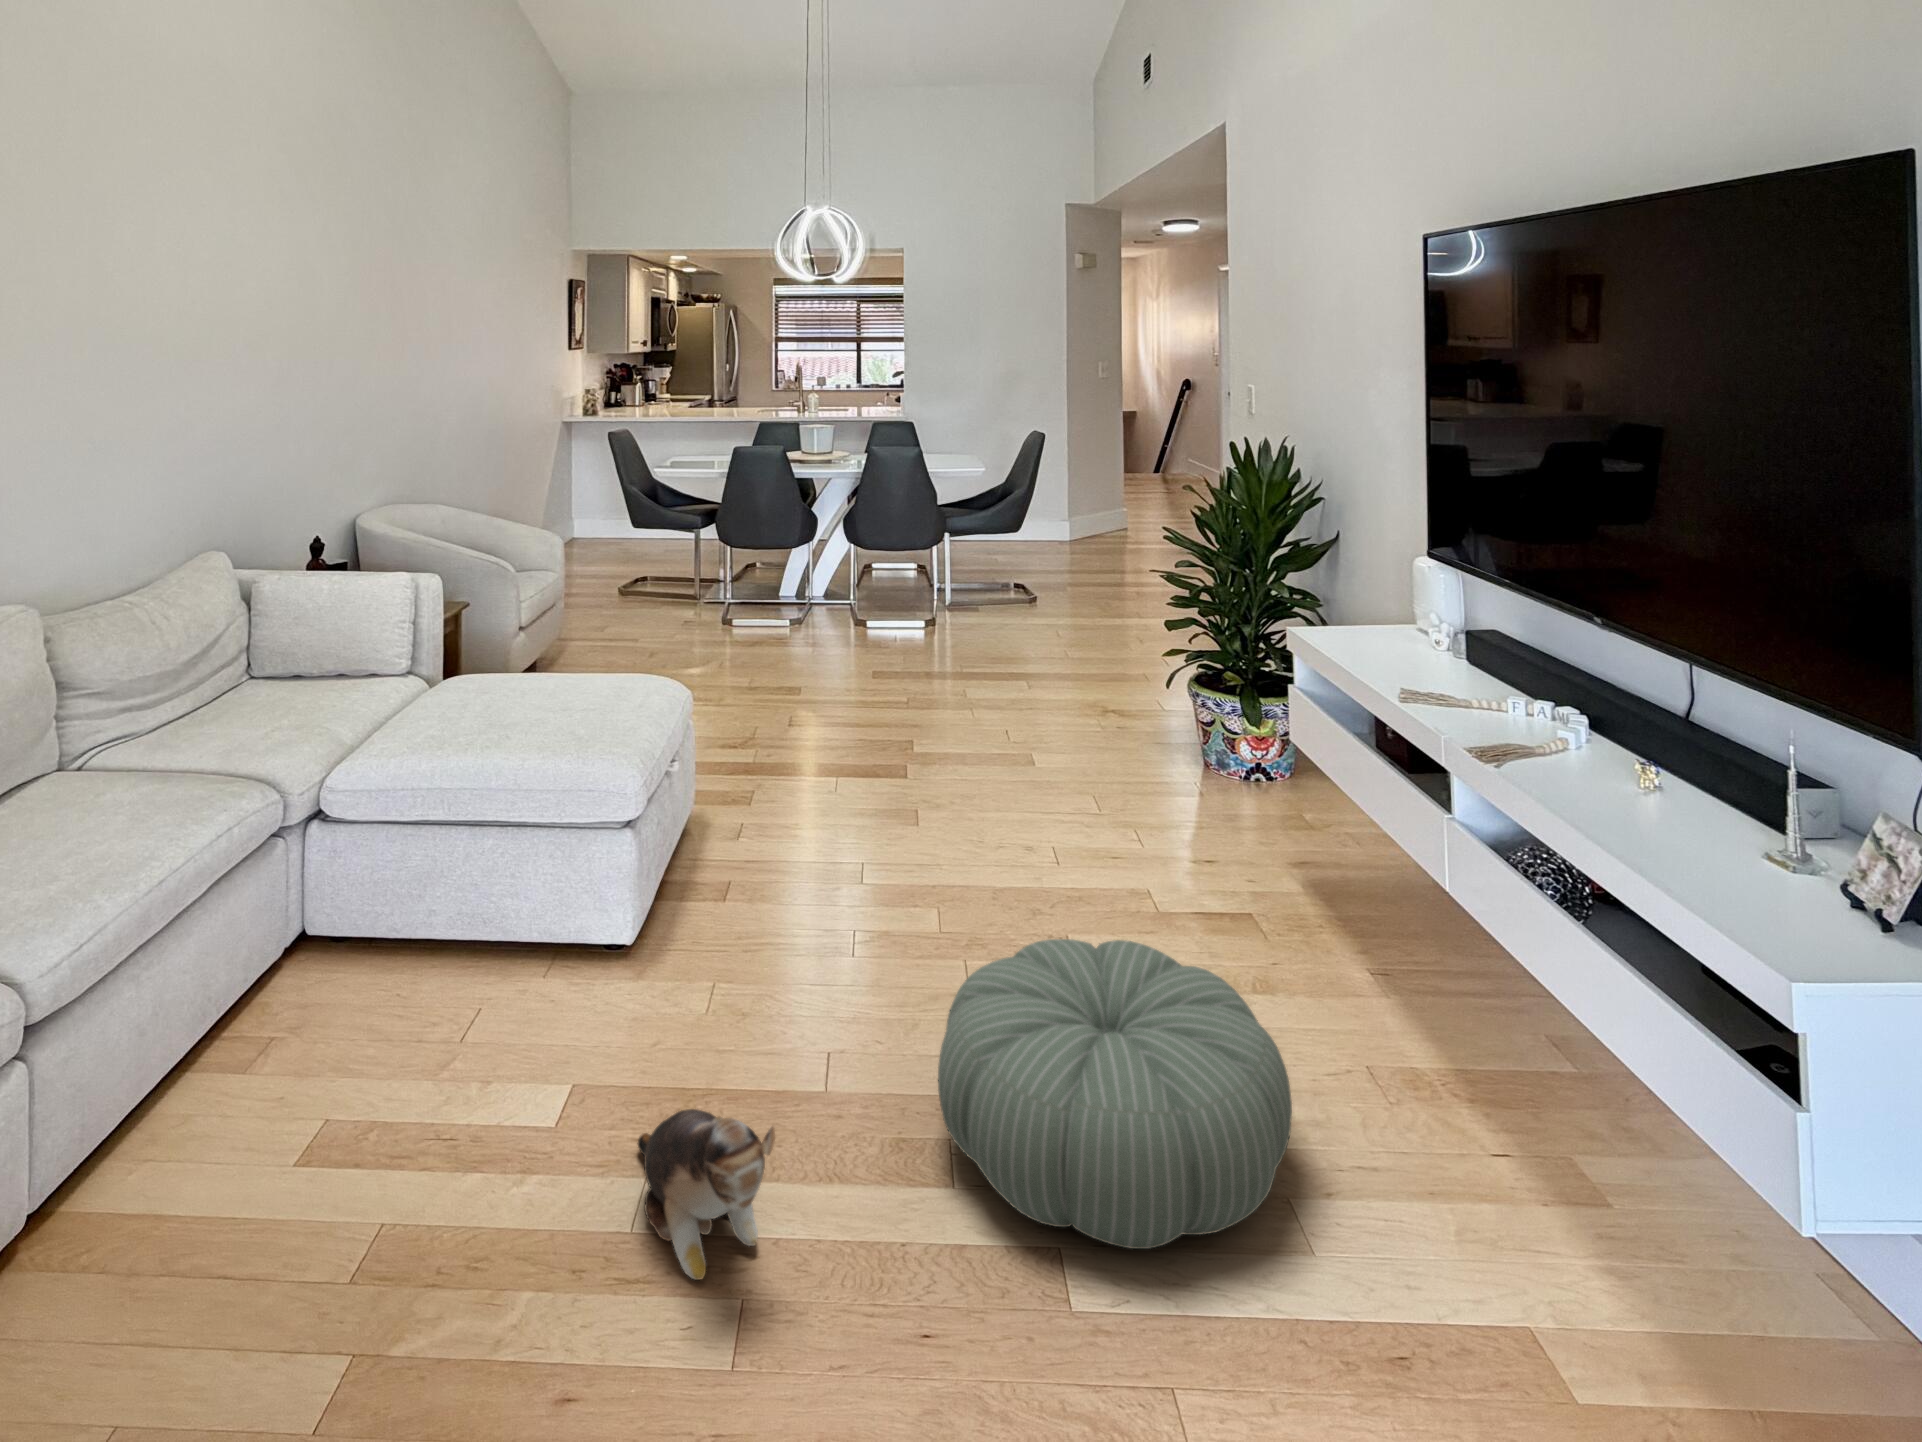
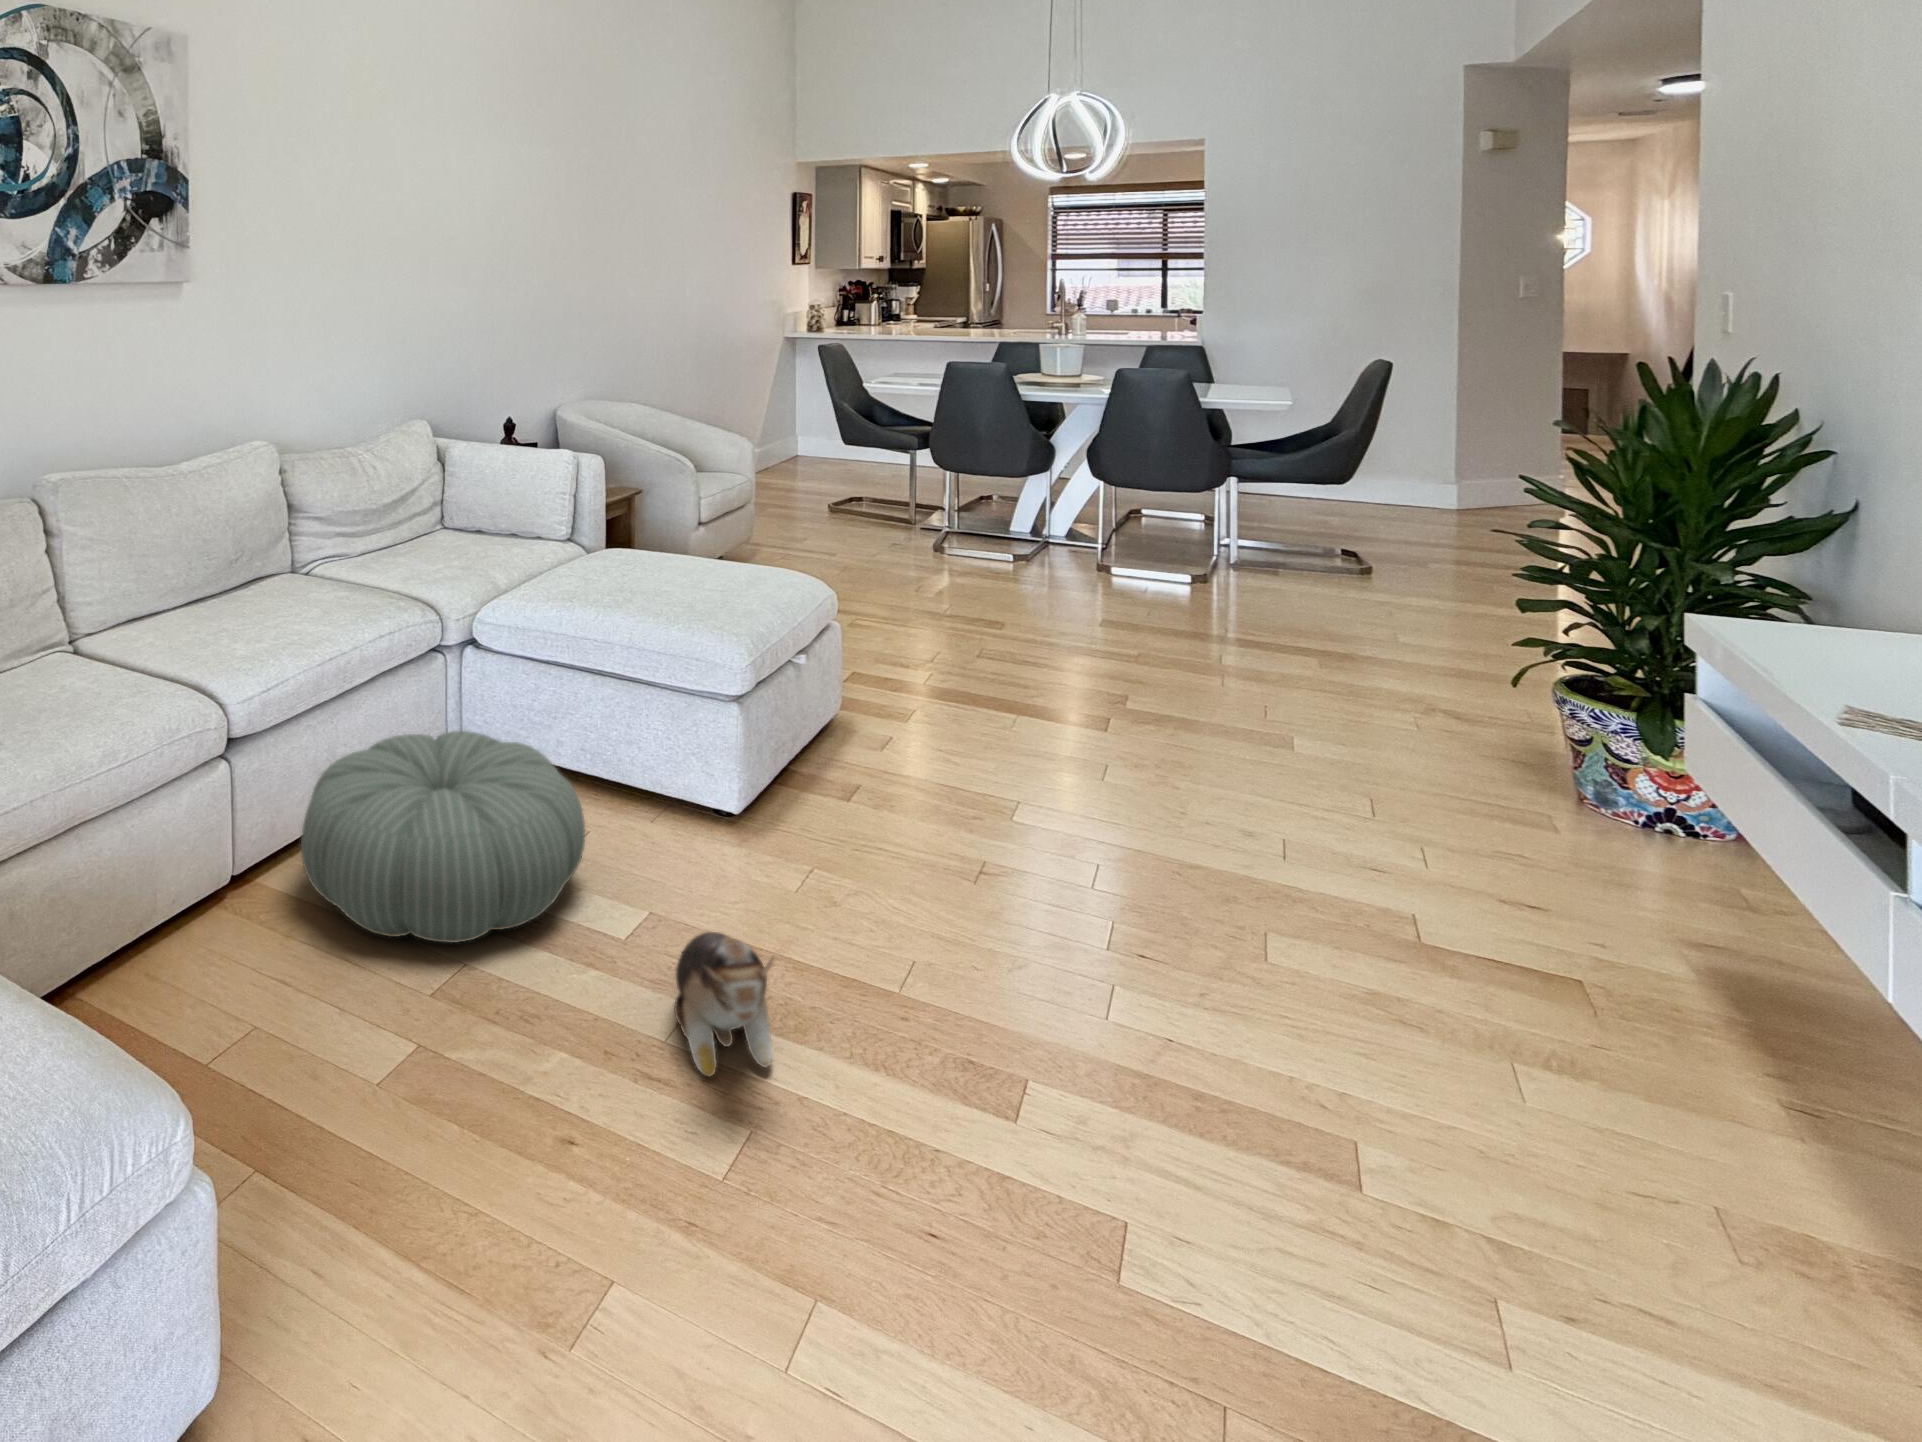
pouf: present [938,939,1292,1249] -> present [301,731,585,943]

